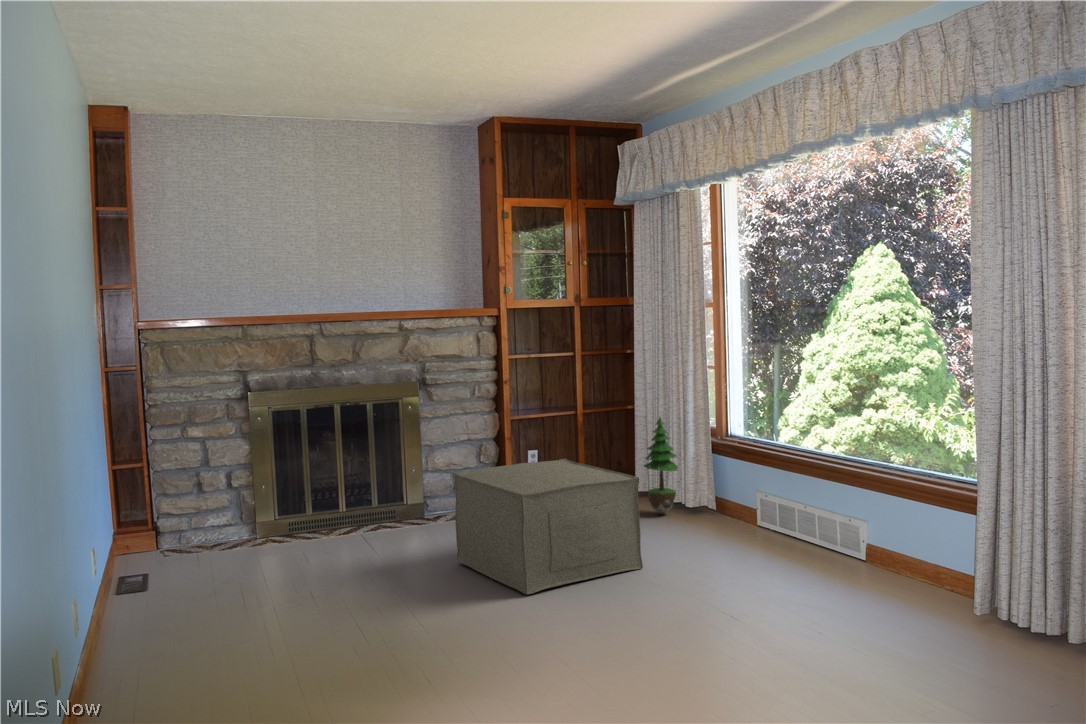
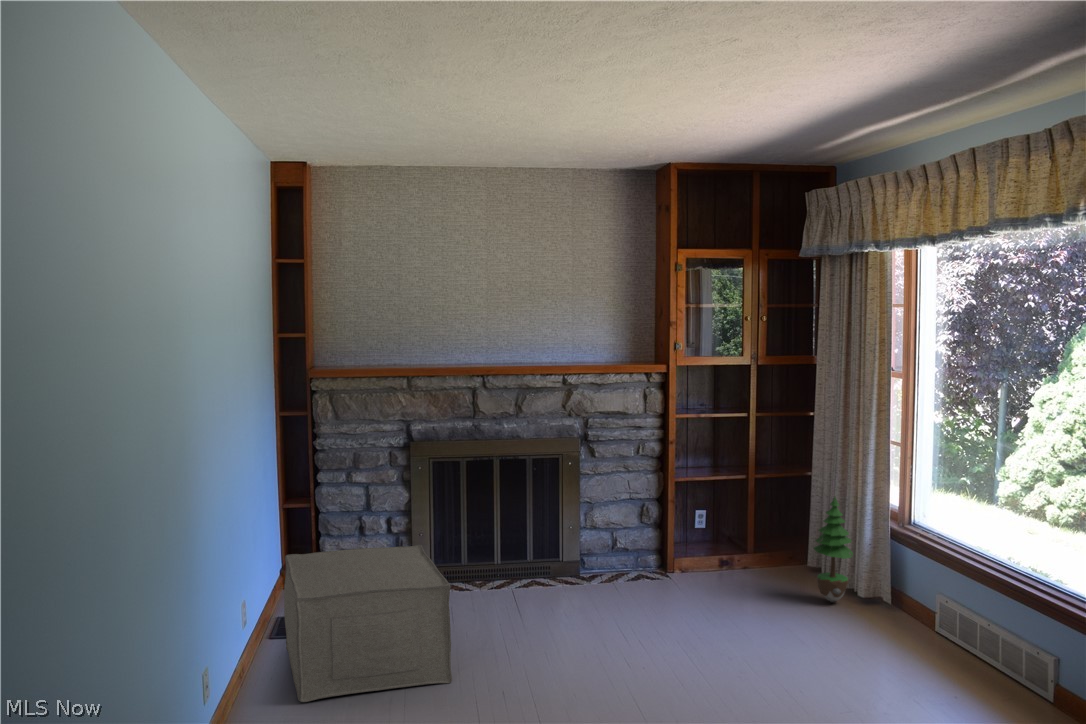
ottoman: present [454,458,643,595] -> present [284,545,452,702]

